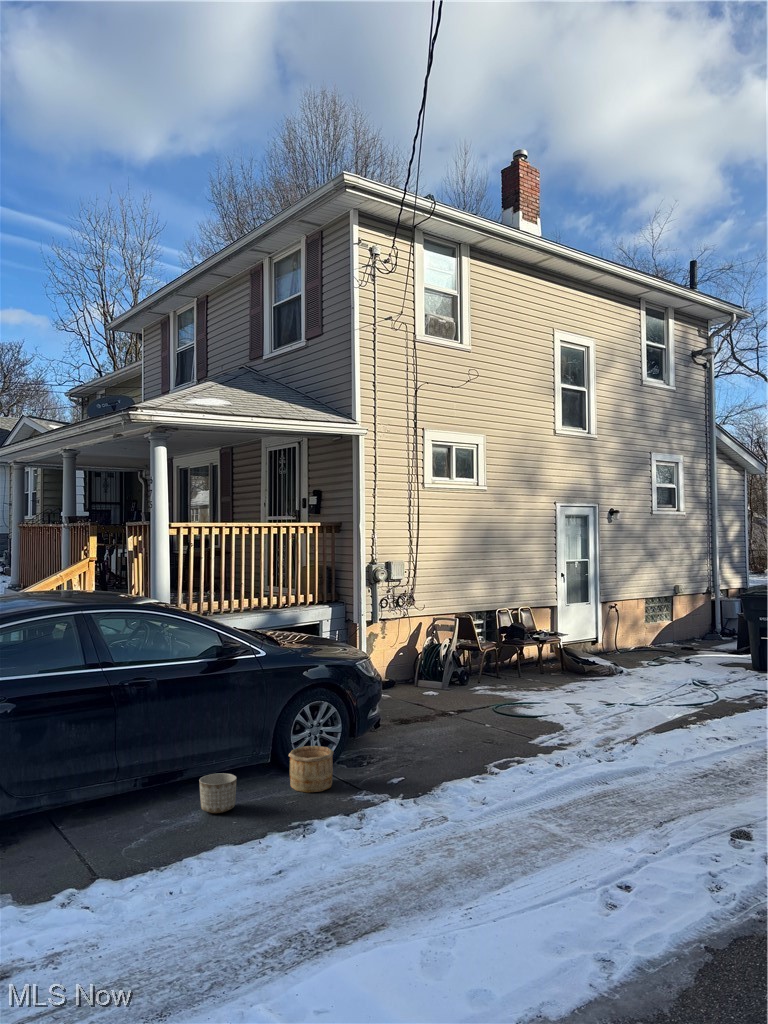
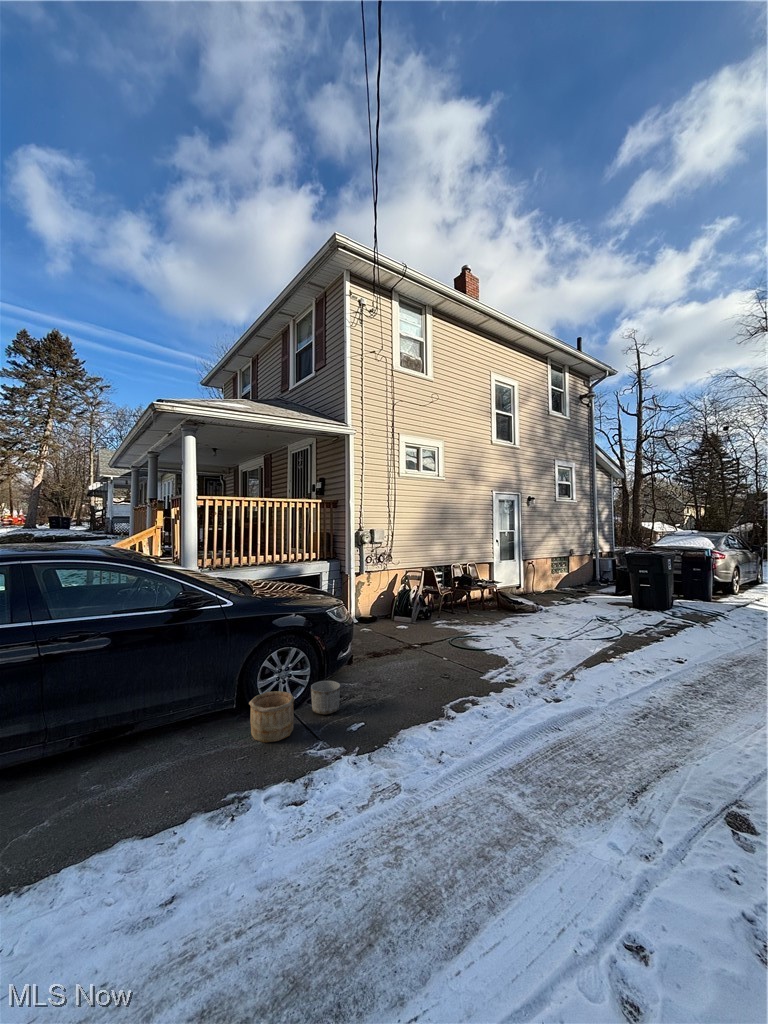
planter: present [199,773,237,813] -> present [311,681,340,714]

